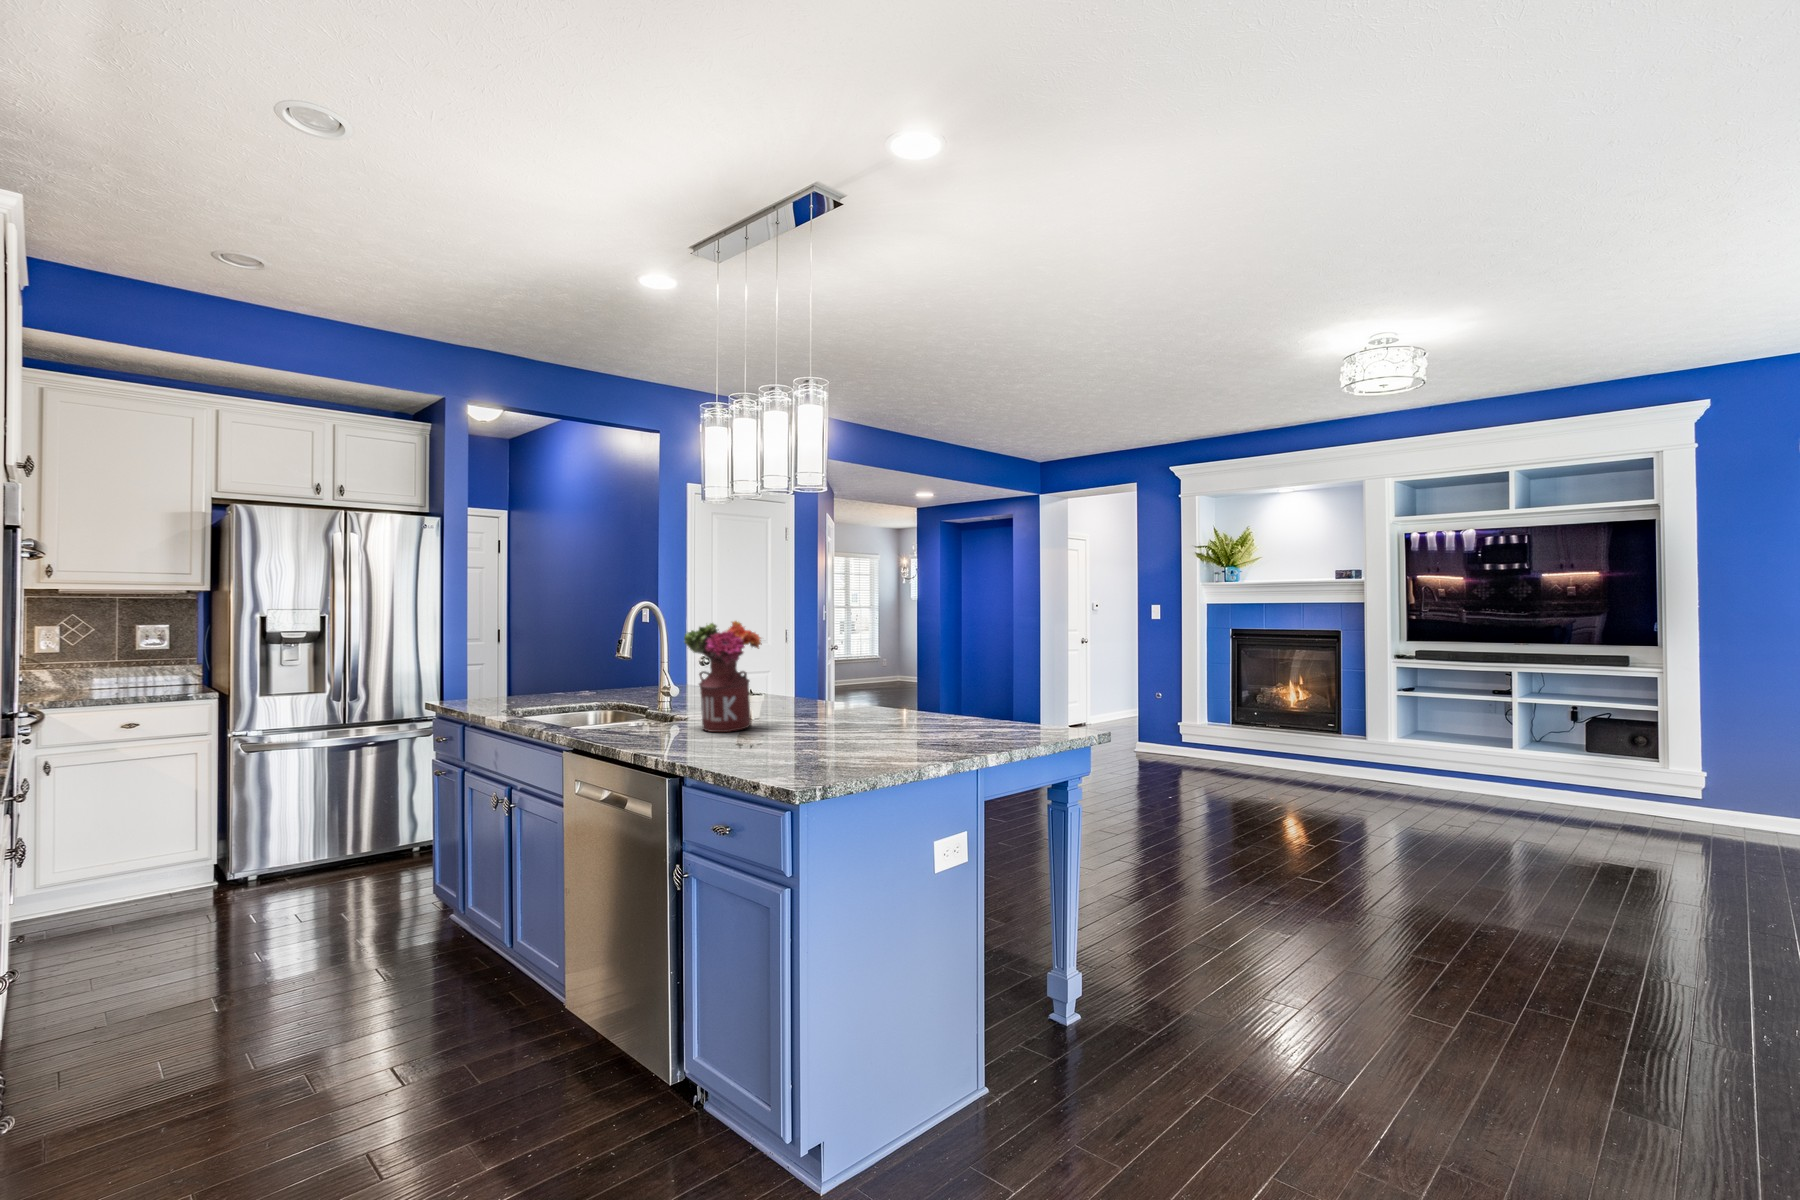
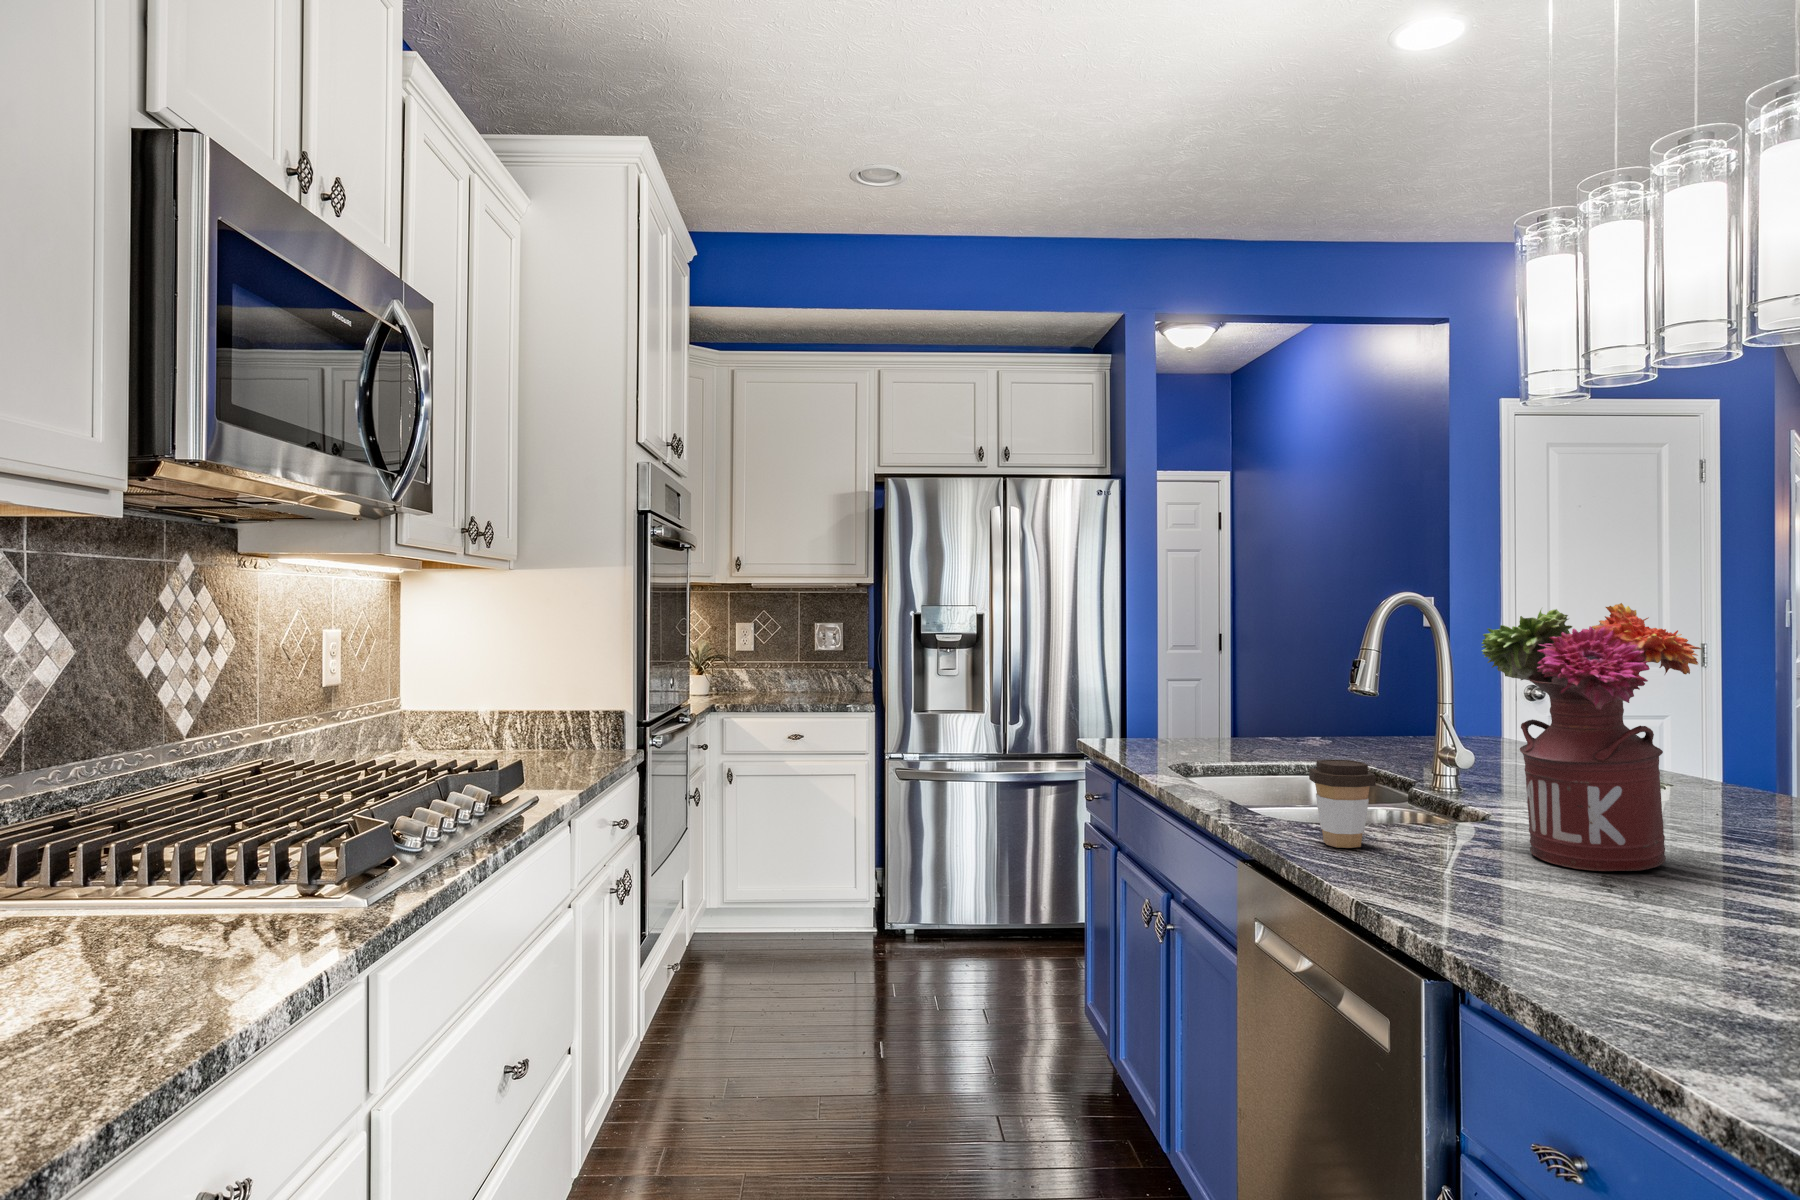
coffee cup: none [608,696,639,737] -> present [1309,760,1376,848]

